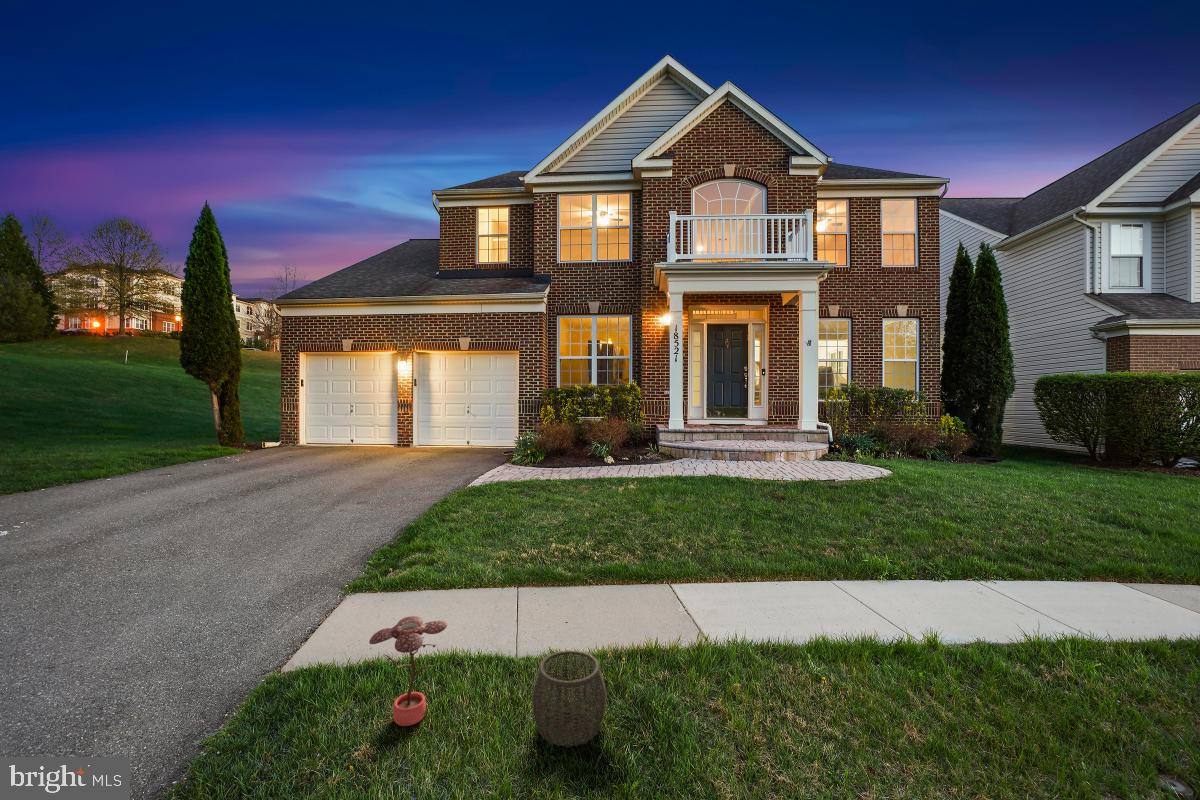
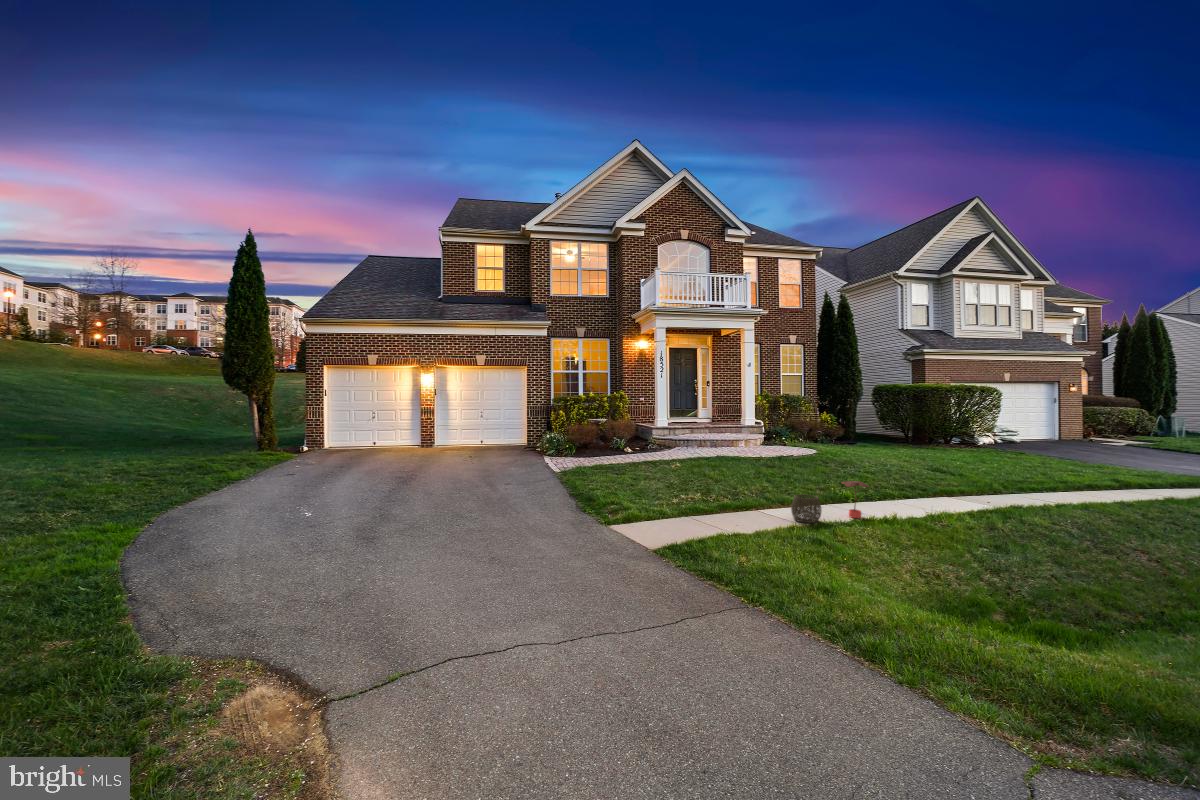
potted plant: present [369,616,447,726] -> present [842,481,868,518]

